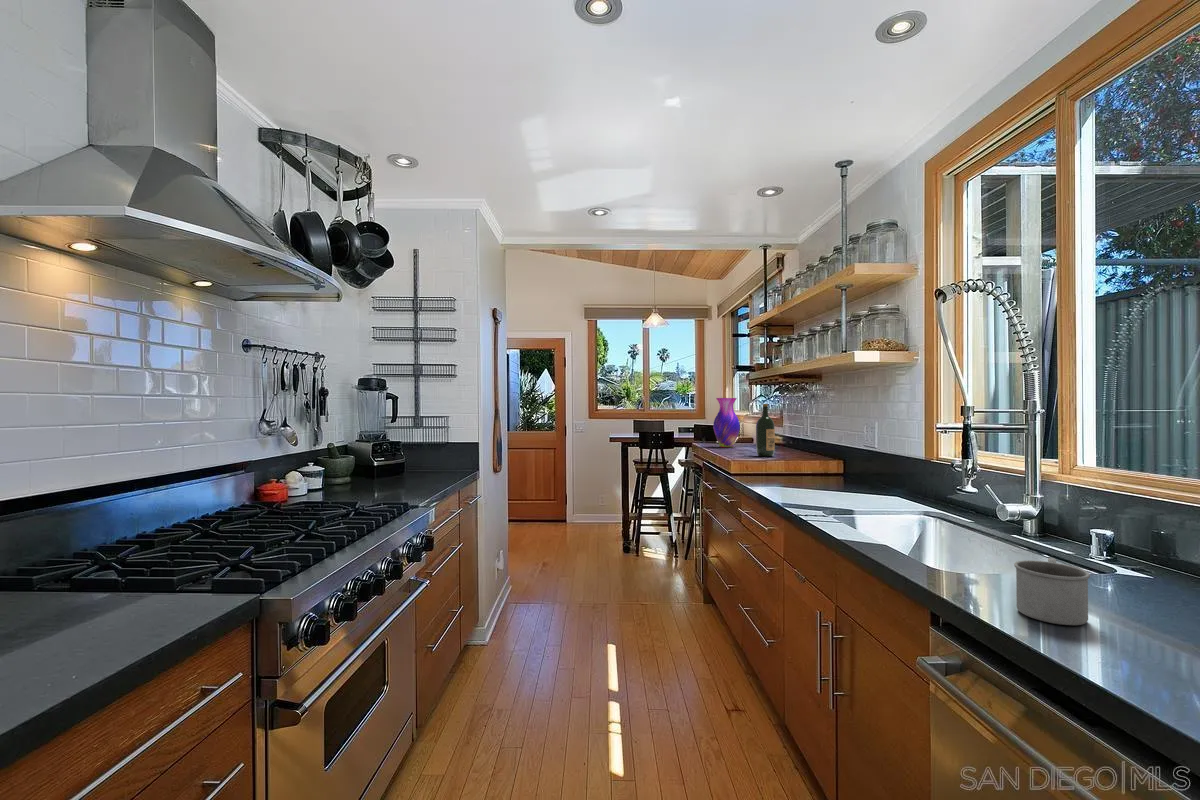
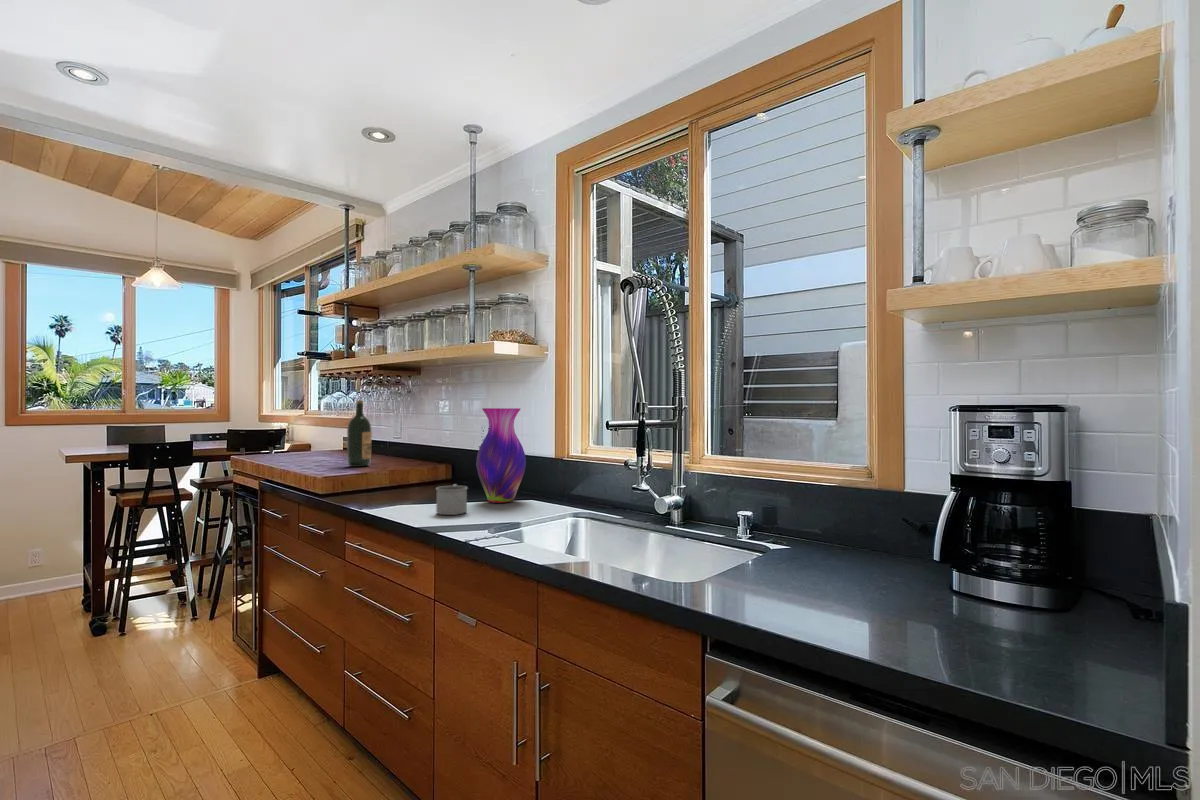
vase: present [713,398,740,448] -> present [476,408,526,503]
mug: present [1014,558,1090,625] -> present [436,484,468,515]

